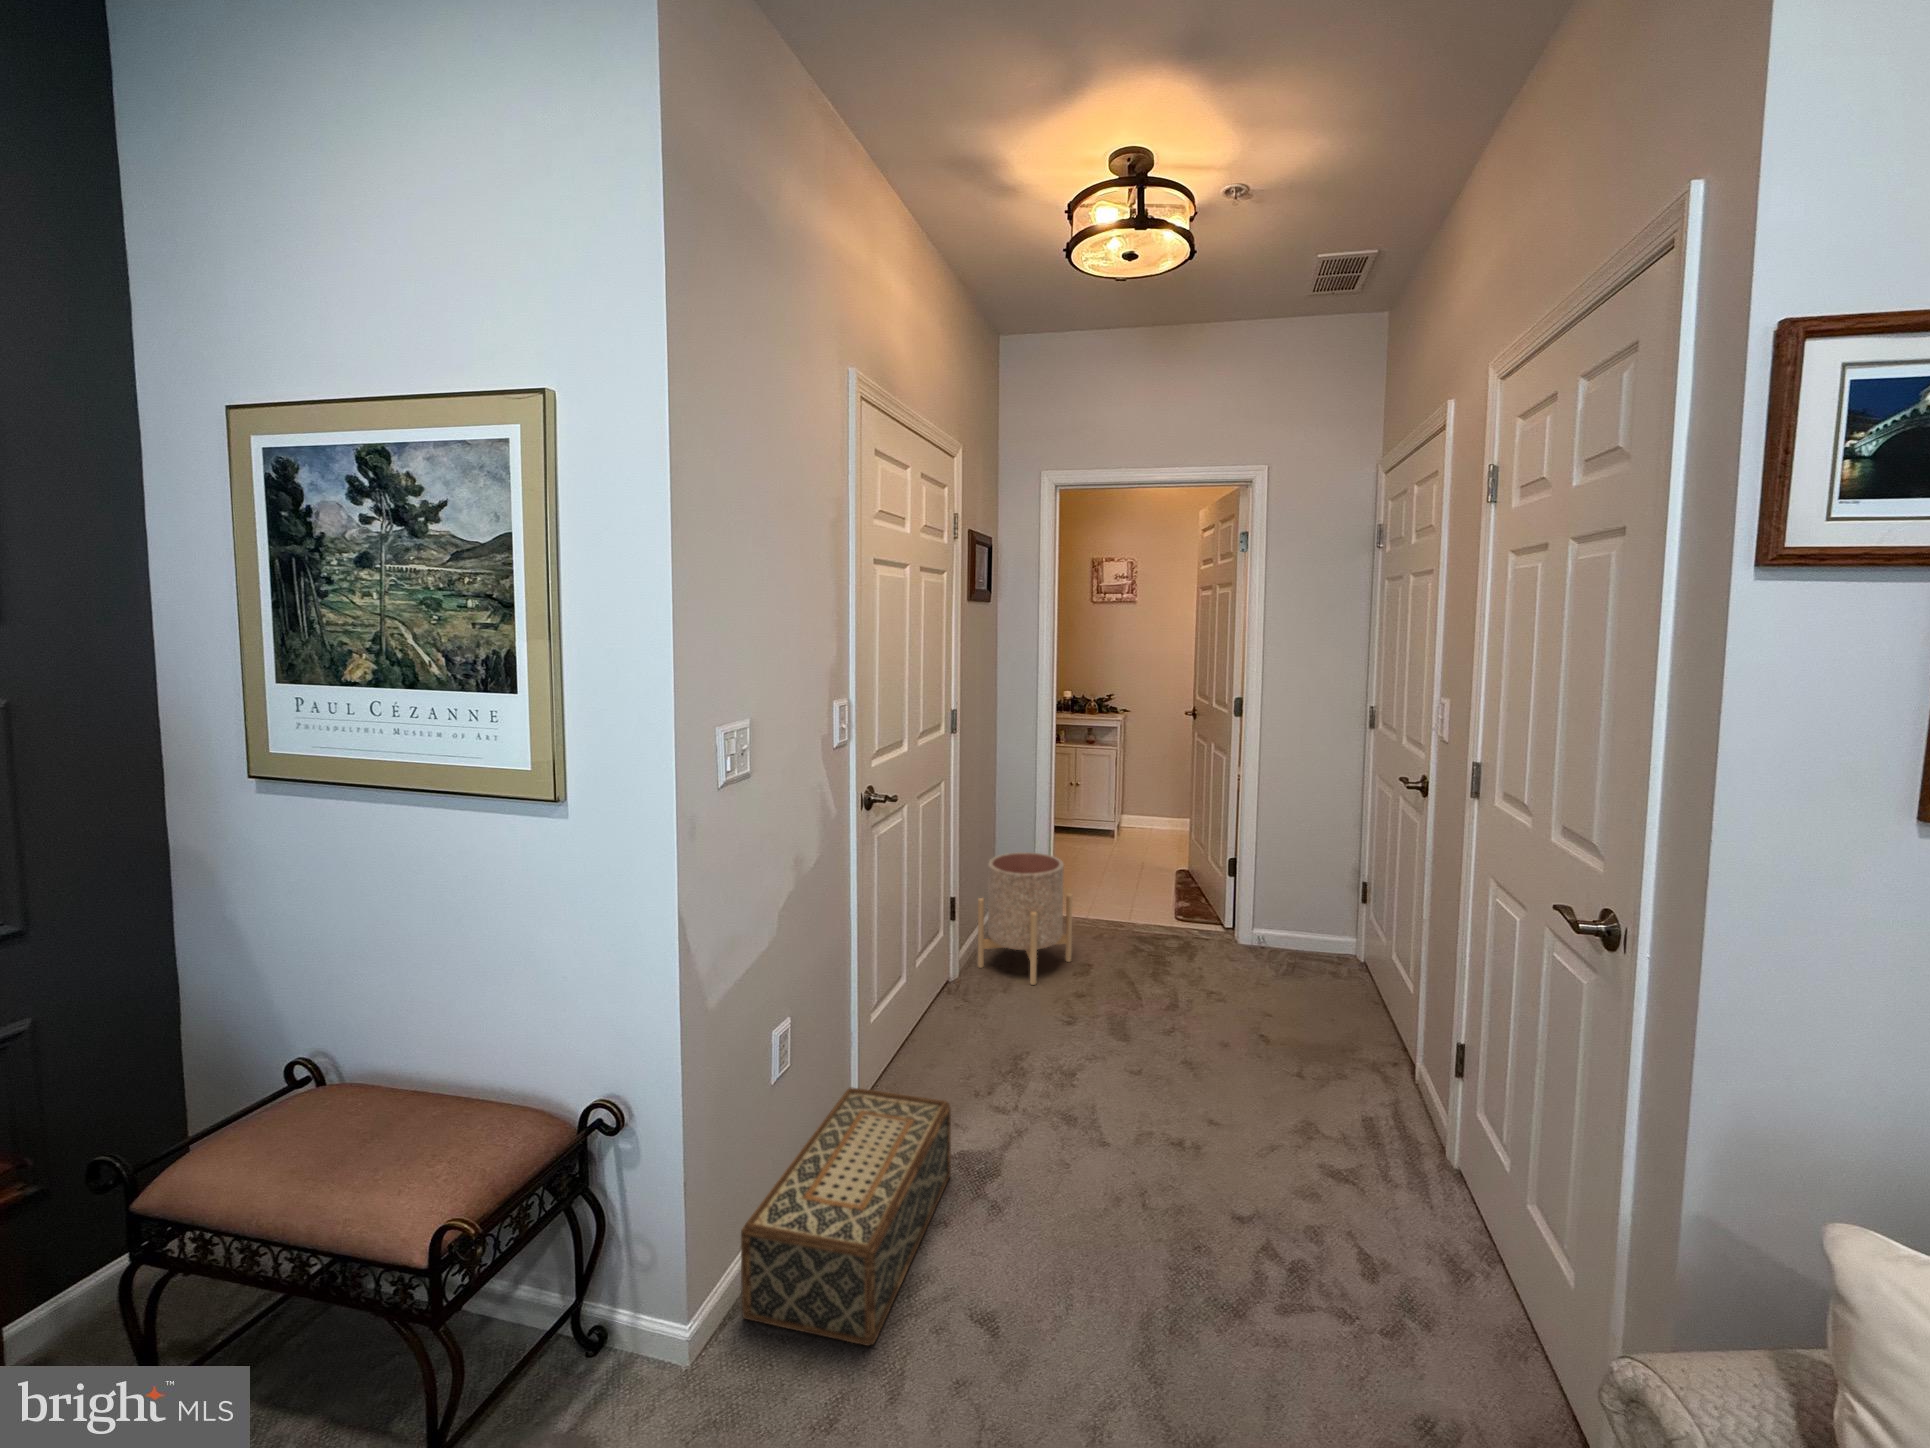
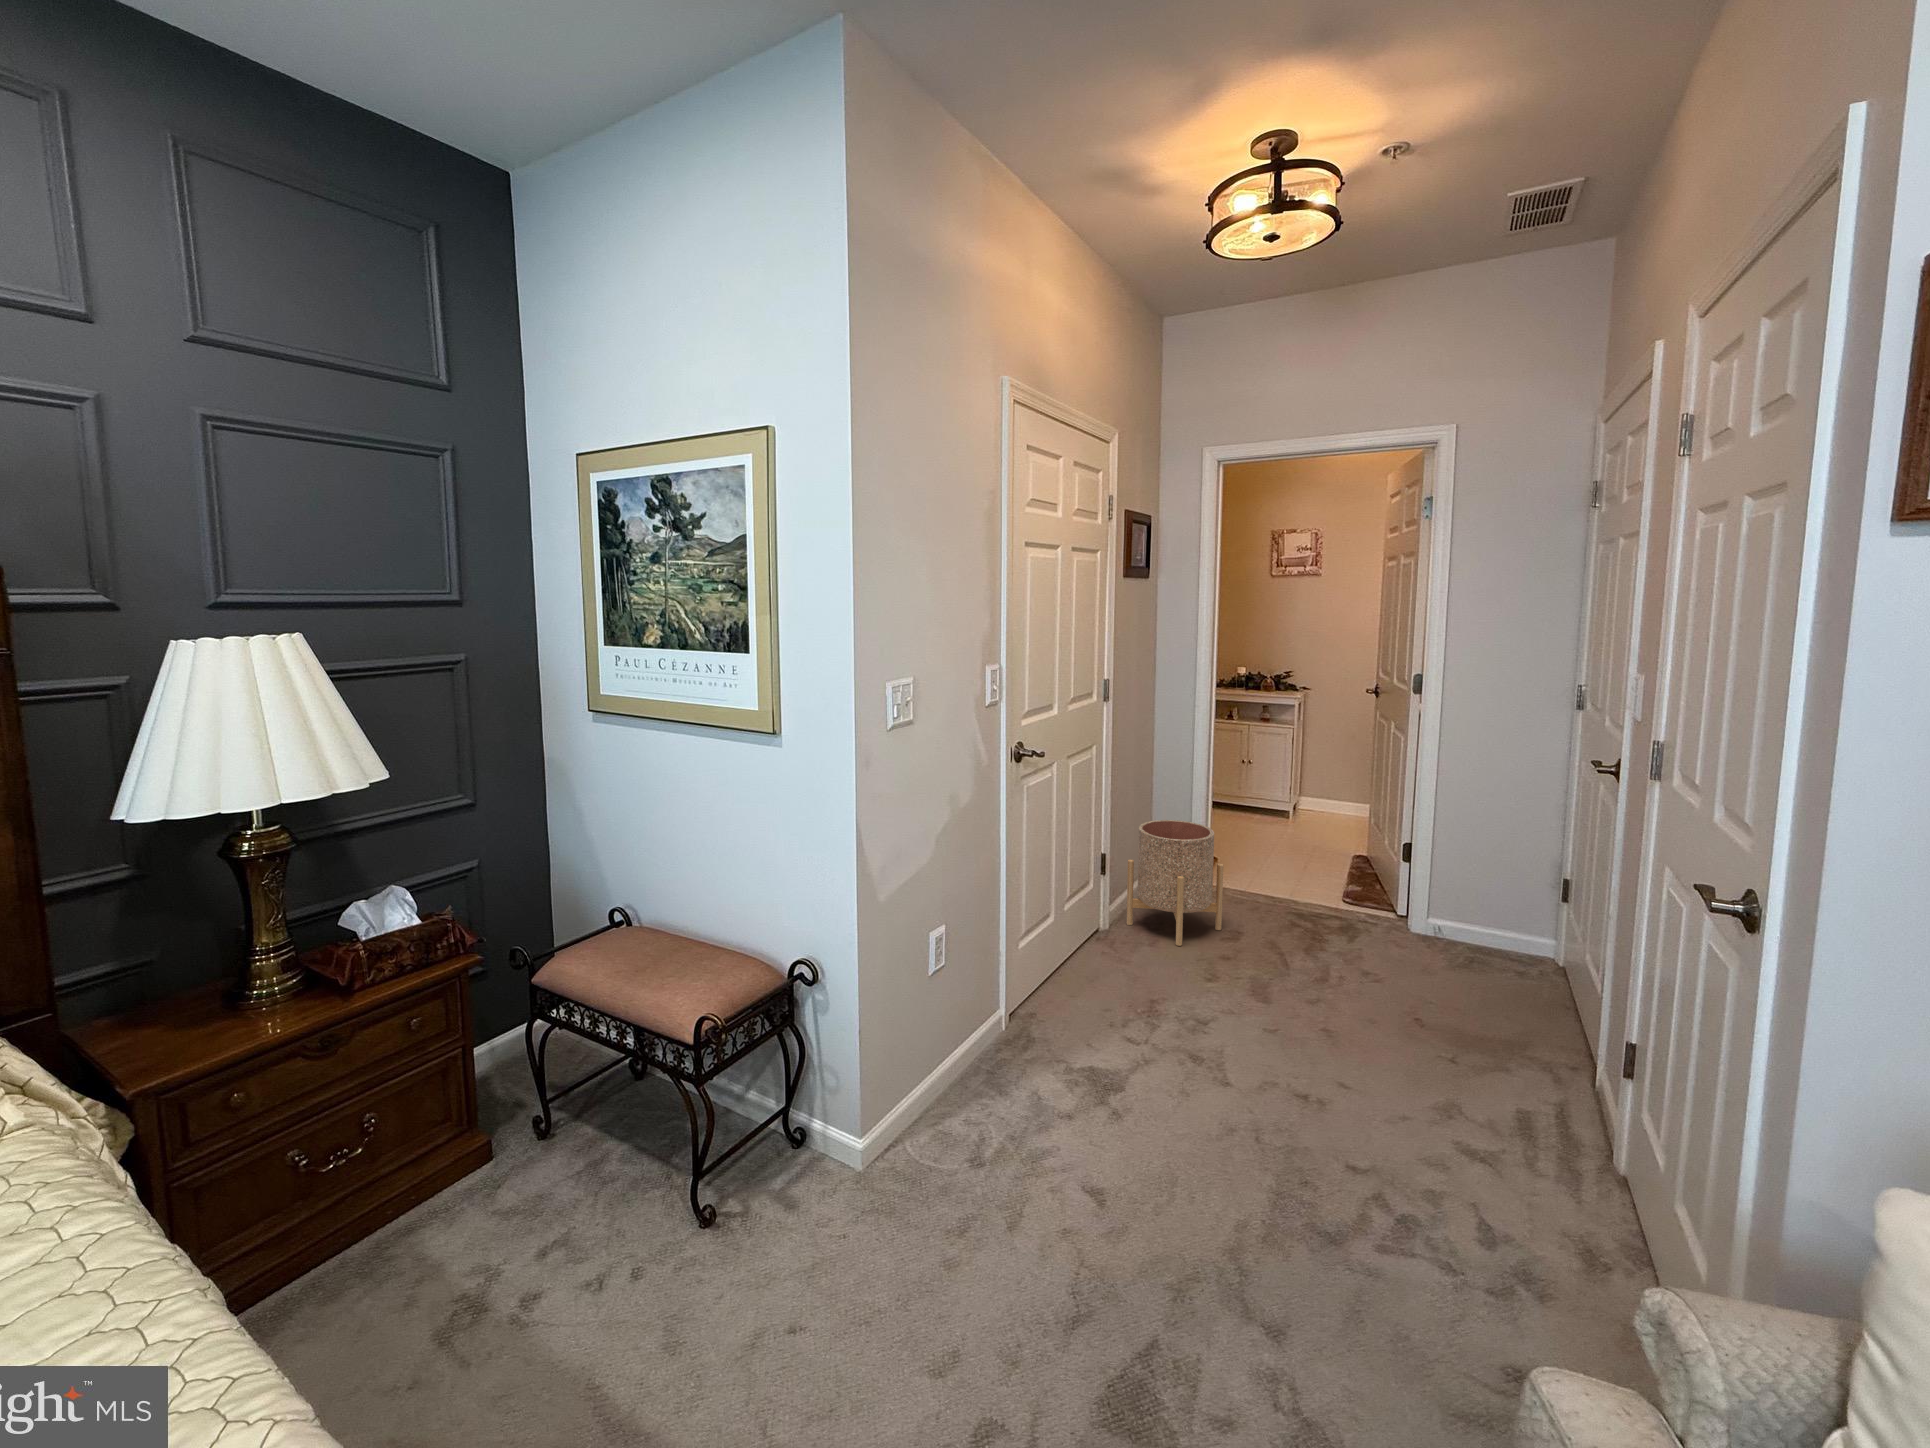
woven basket: present [741,1088,951,1346] -> none [902,996,1080,1189]

